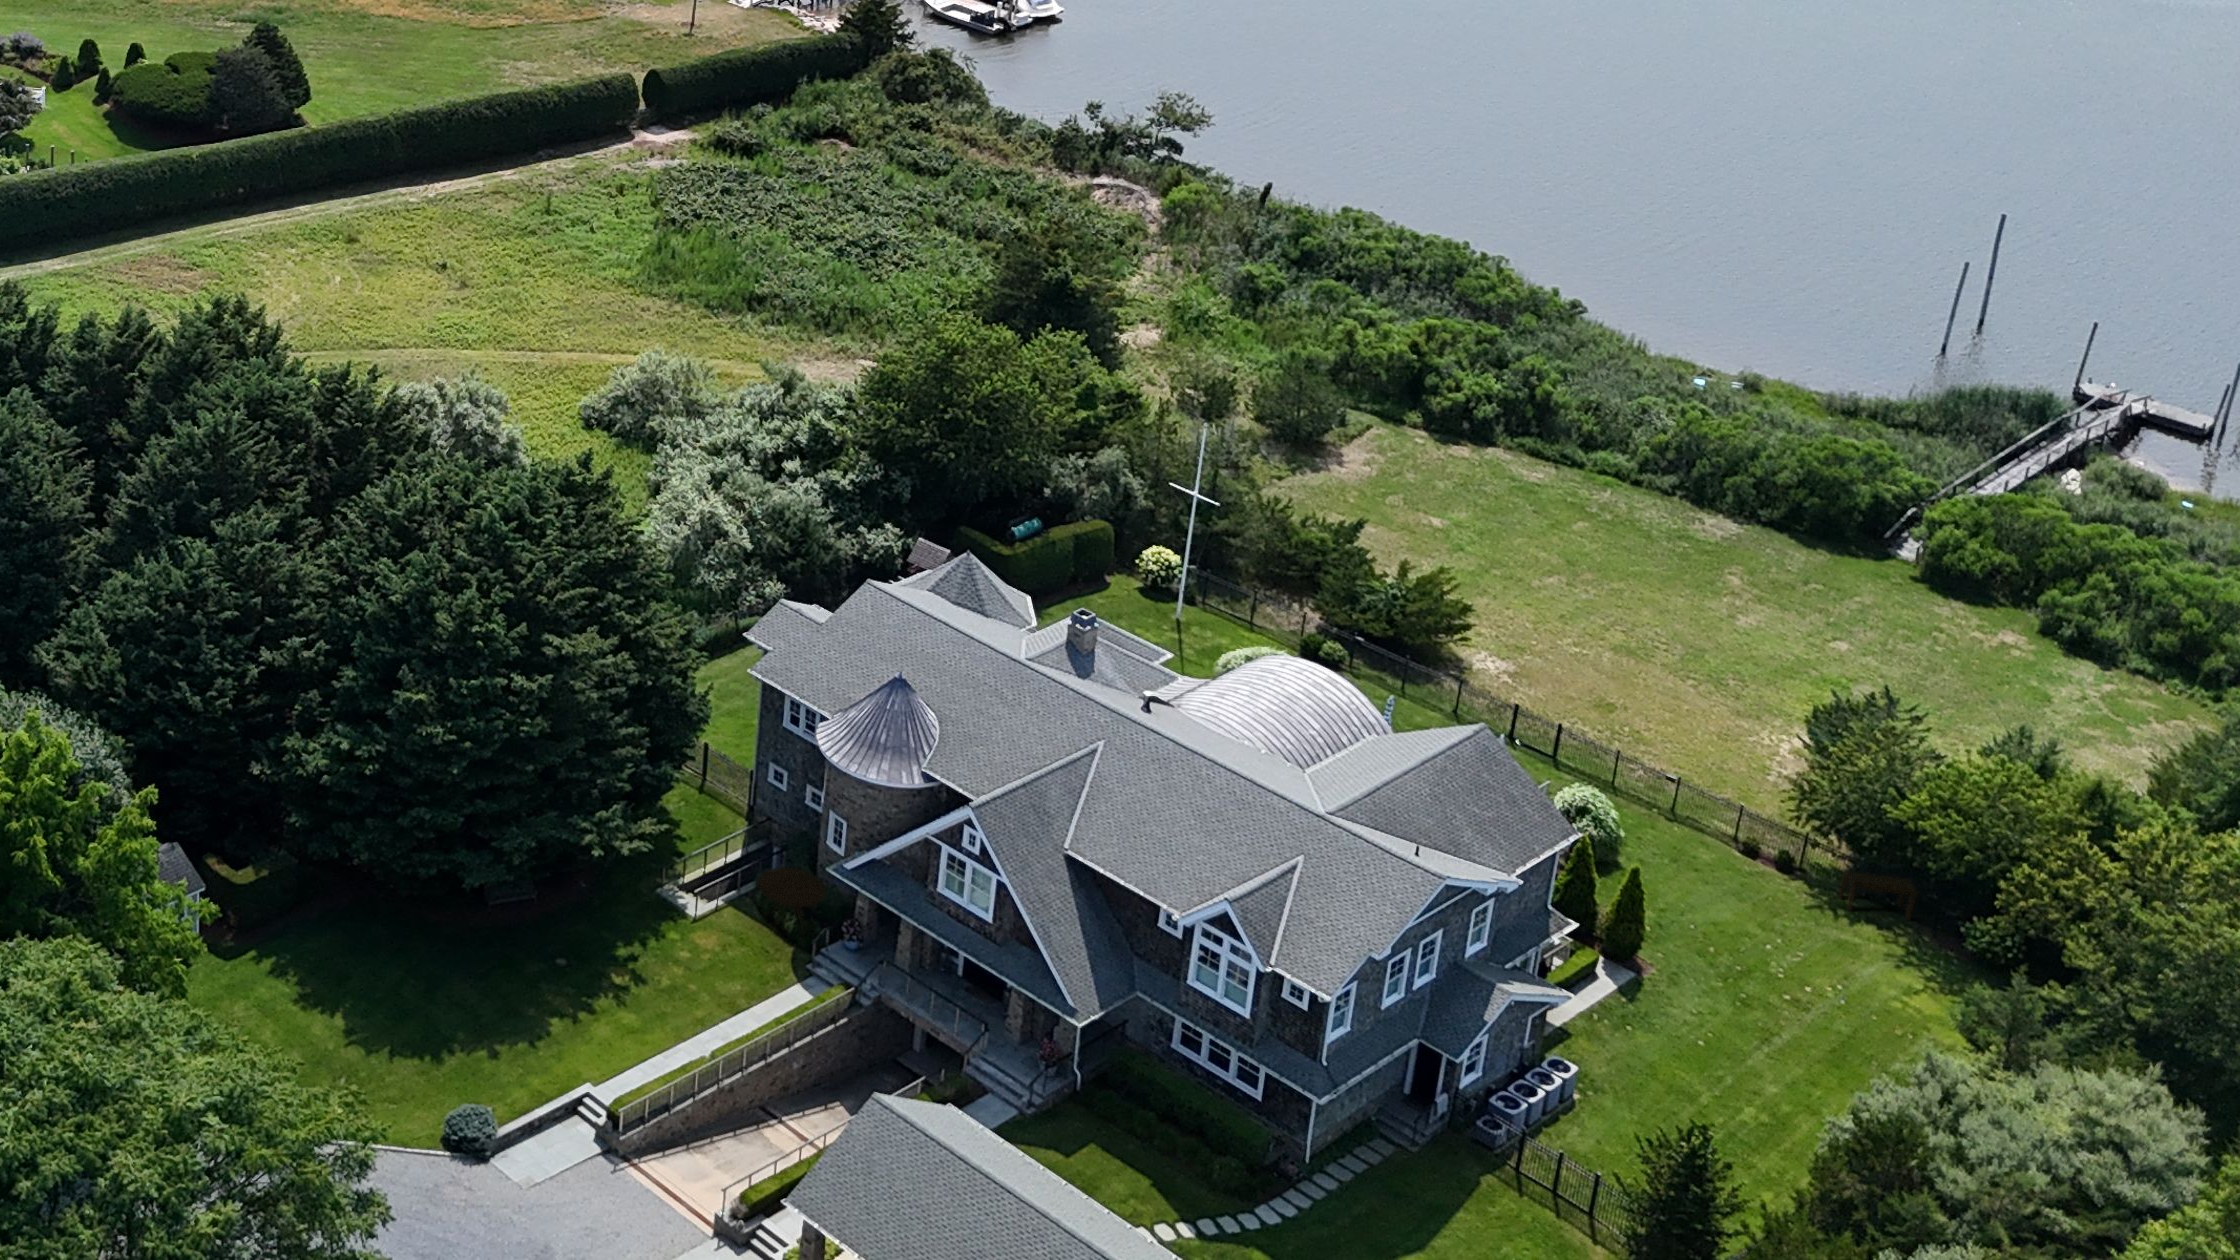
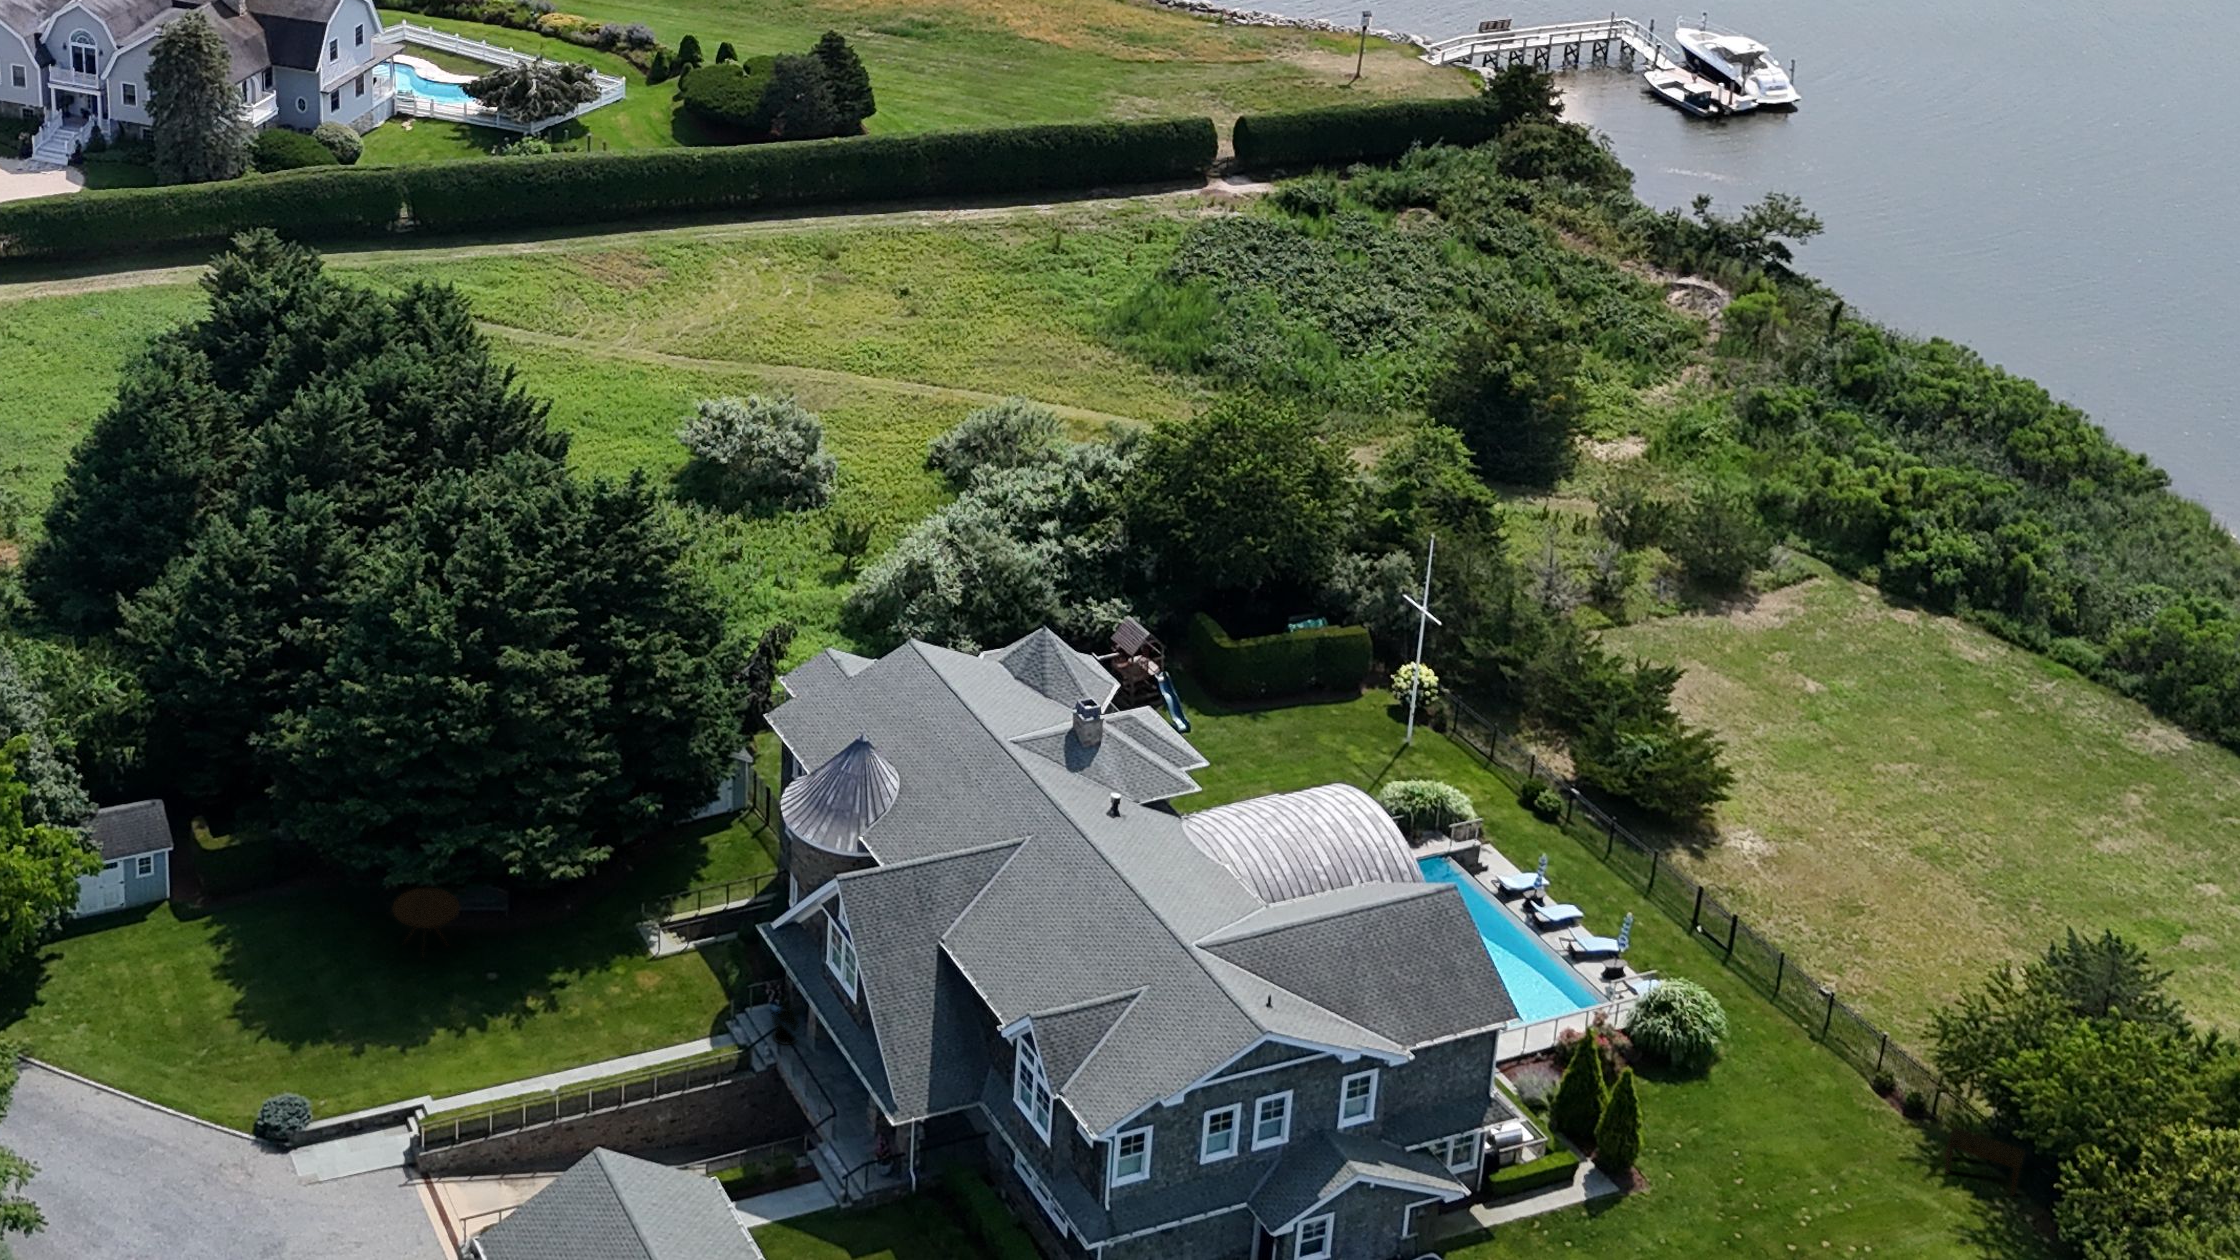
round table: present [758,867,825,924] -> present [393,888,459,949]
potted tree: none [855,929,886,976] -> present [770,996,800,1045]

